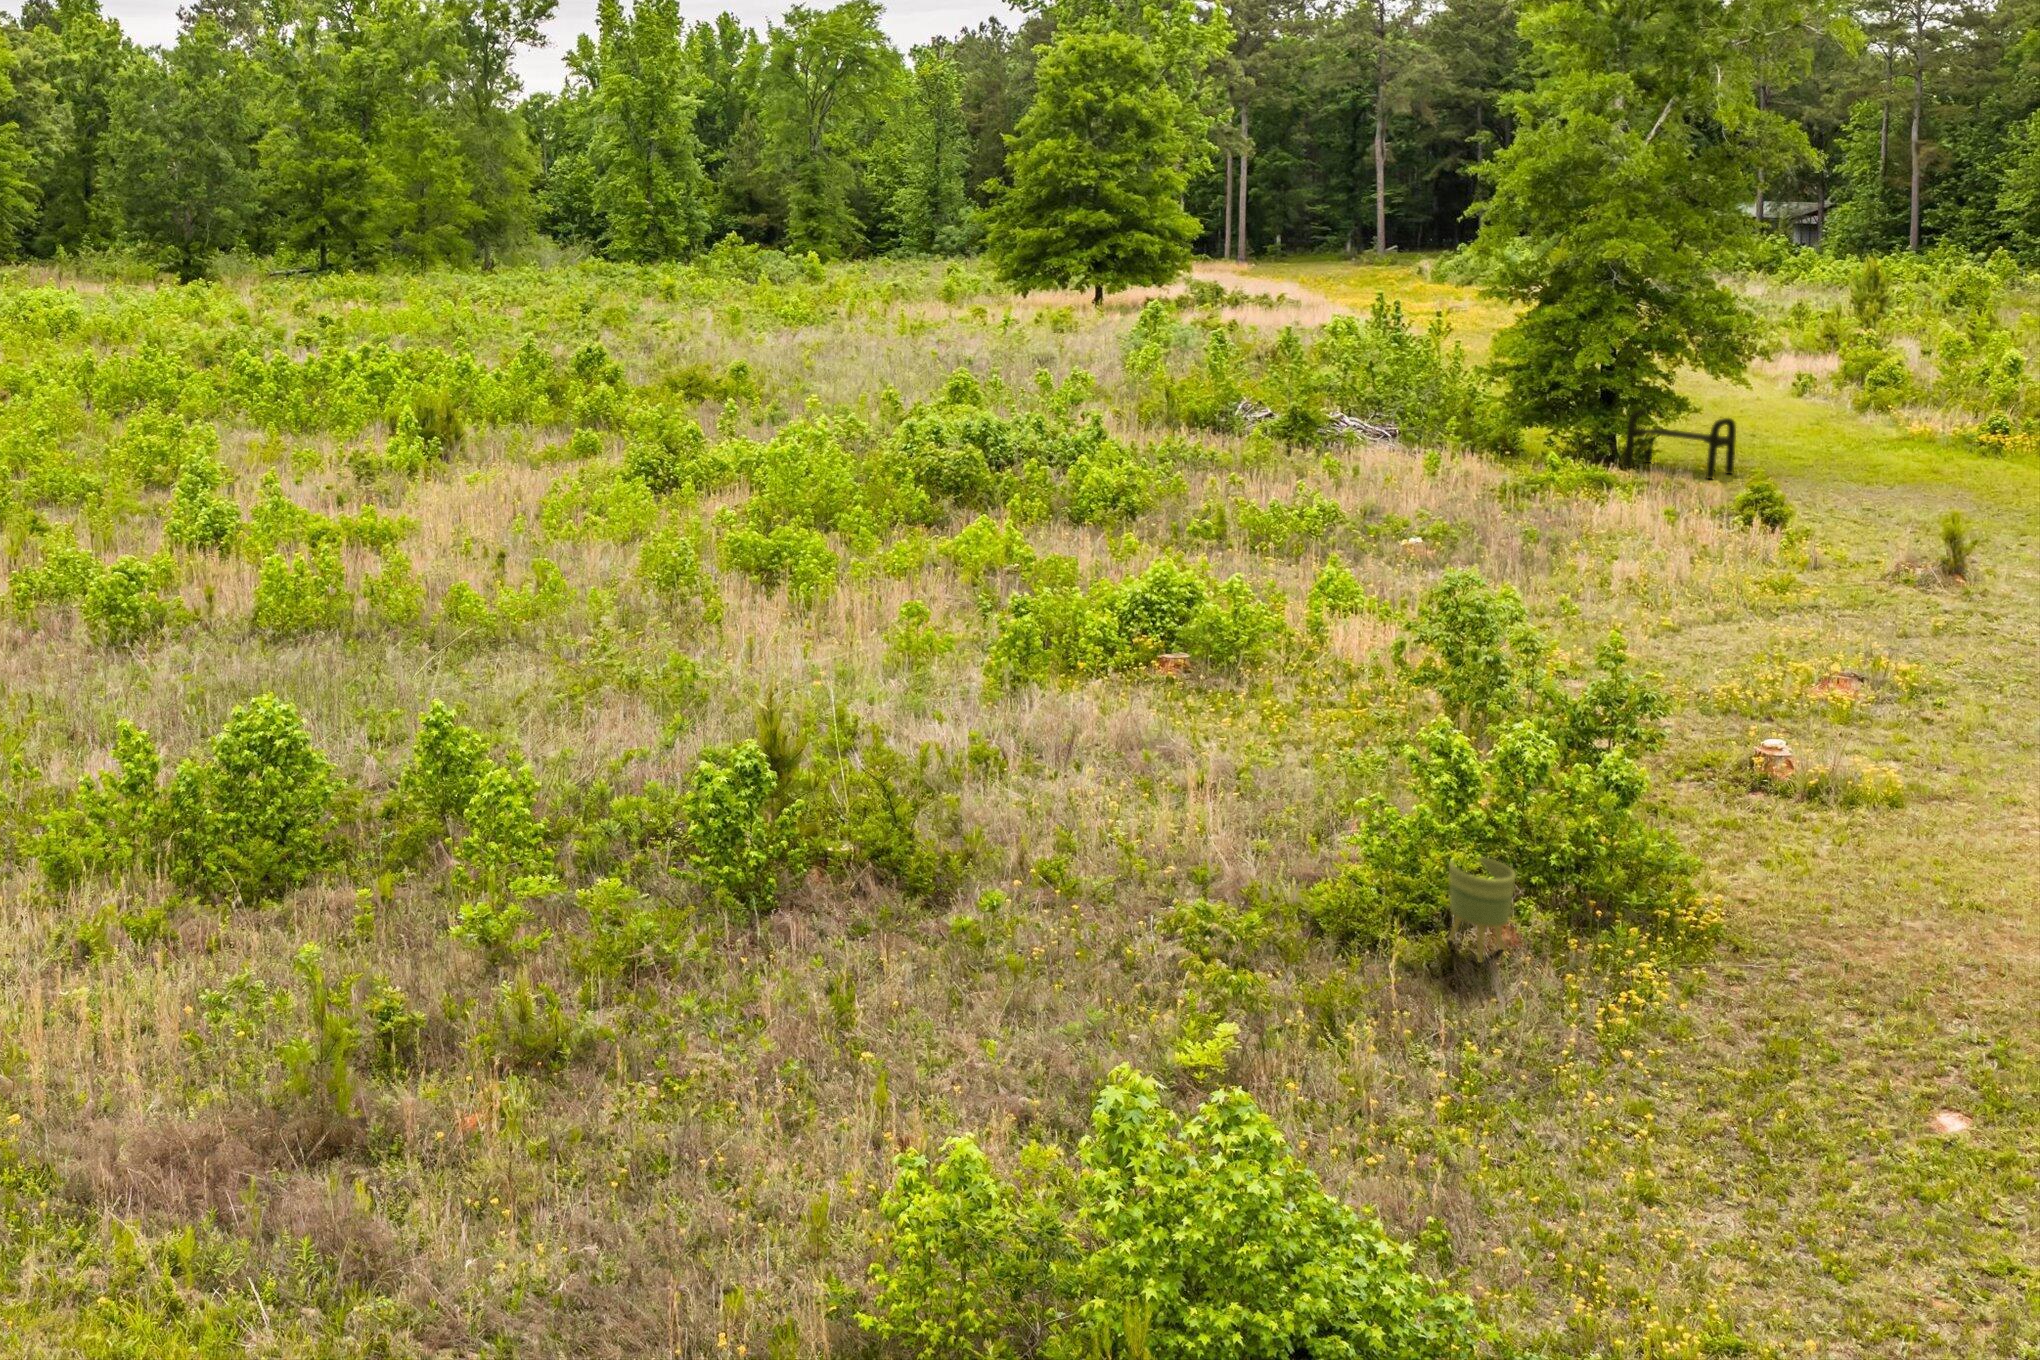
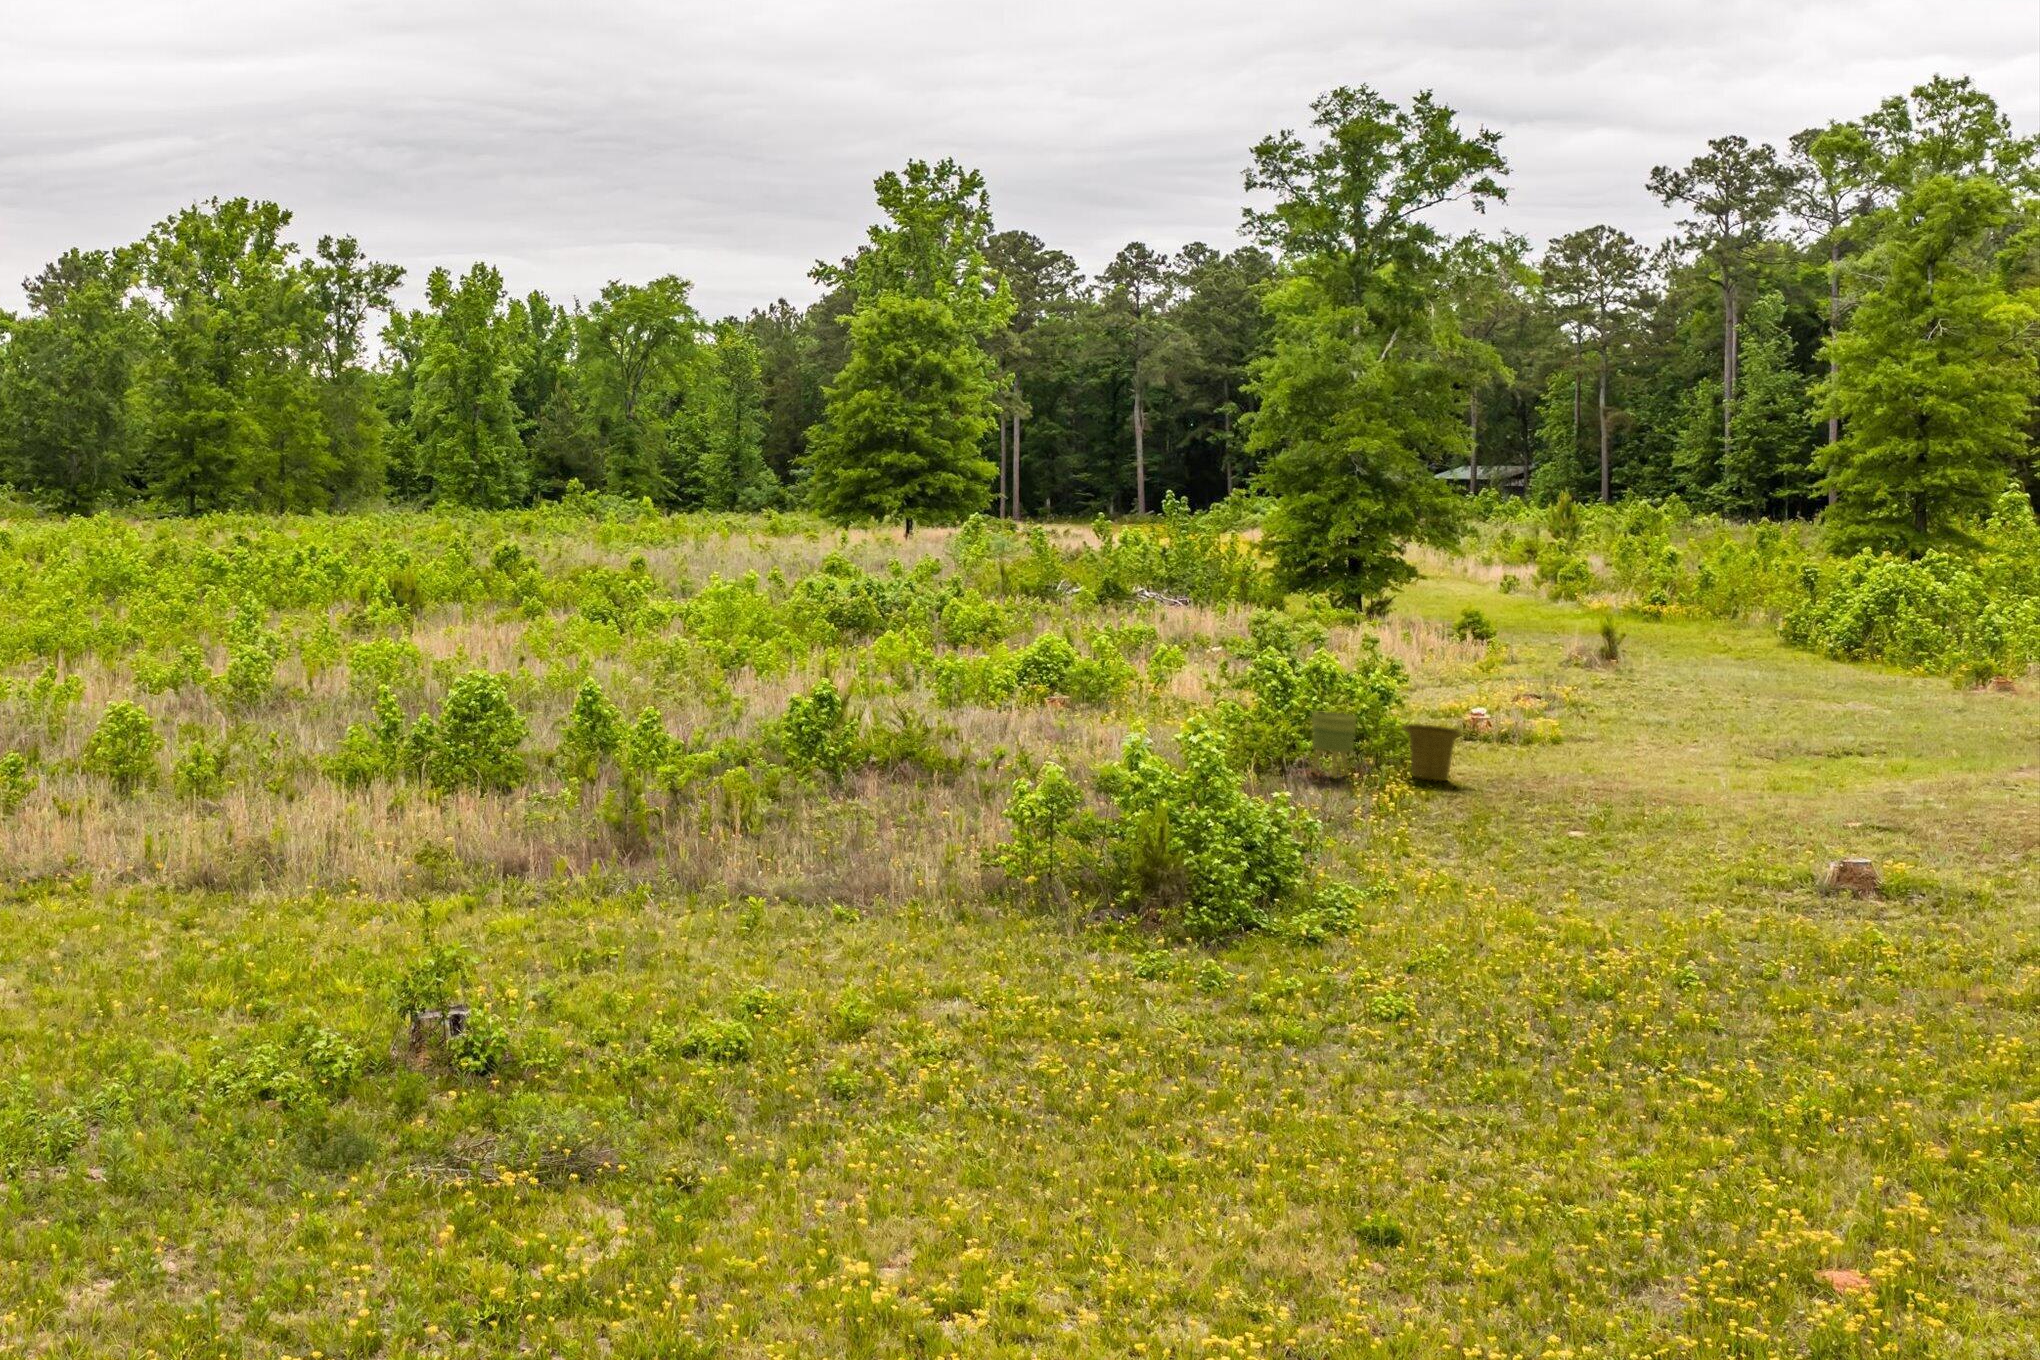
bench: present [1624,409,1736,479] -> none [1367,575,1449,628]
basket: none [1590,868,1682,963] -> present [1403,724,1462,781]

